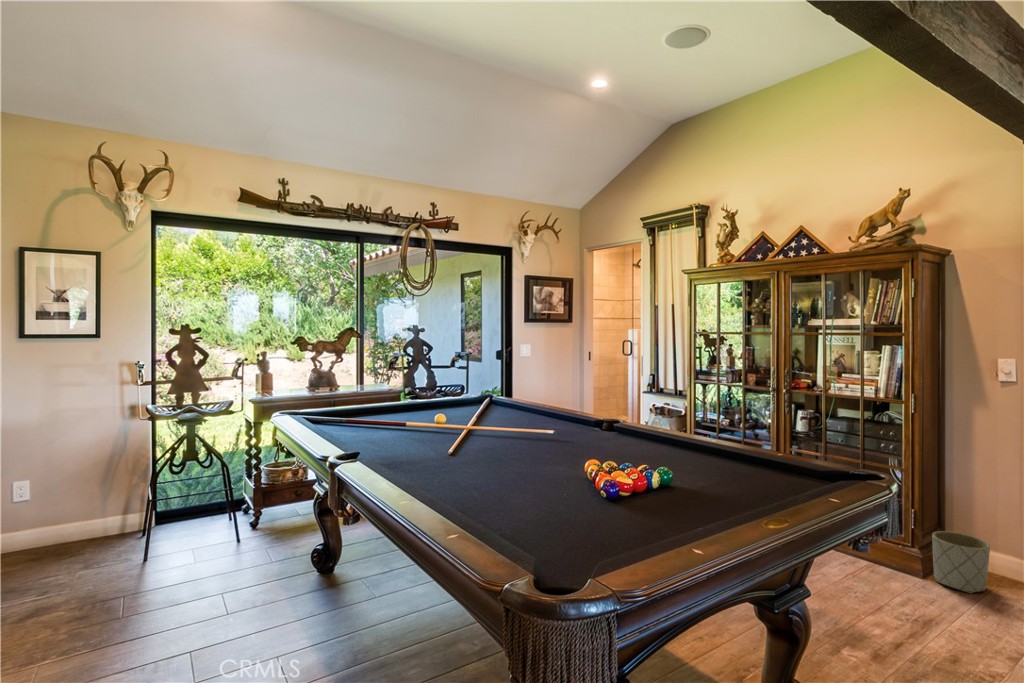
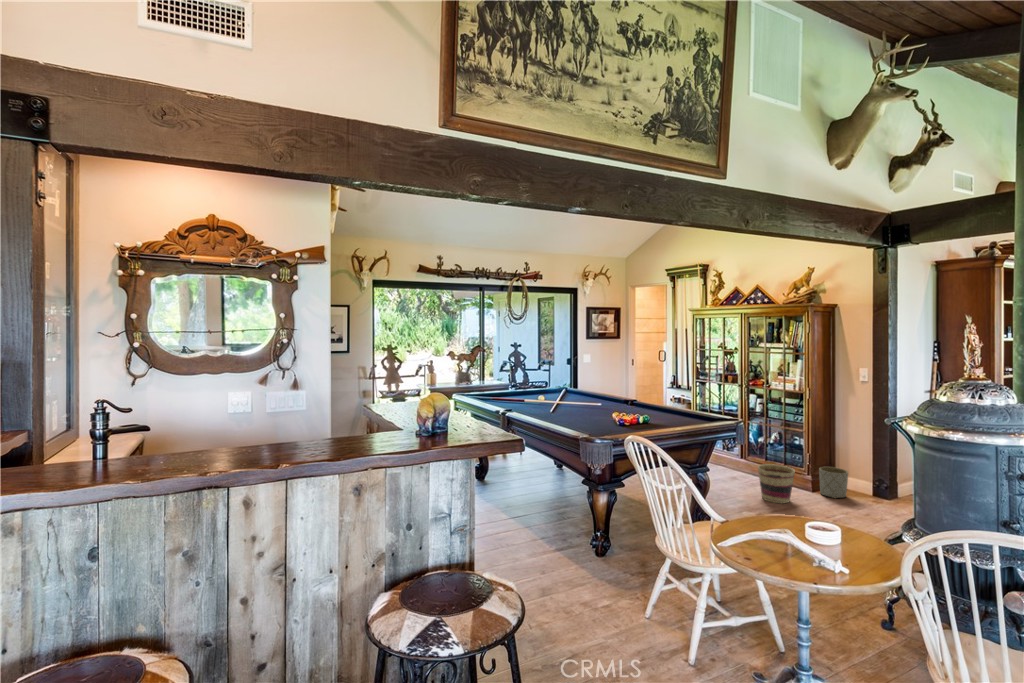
basket: none [838,533,914,614] -> present [758,464,795,503]

